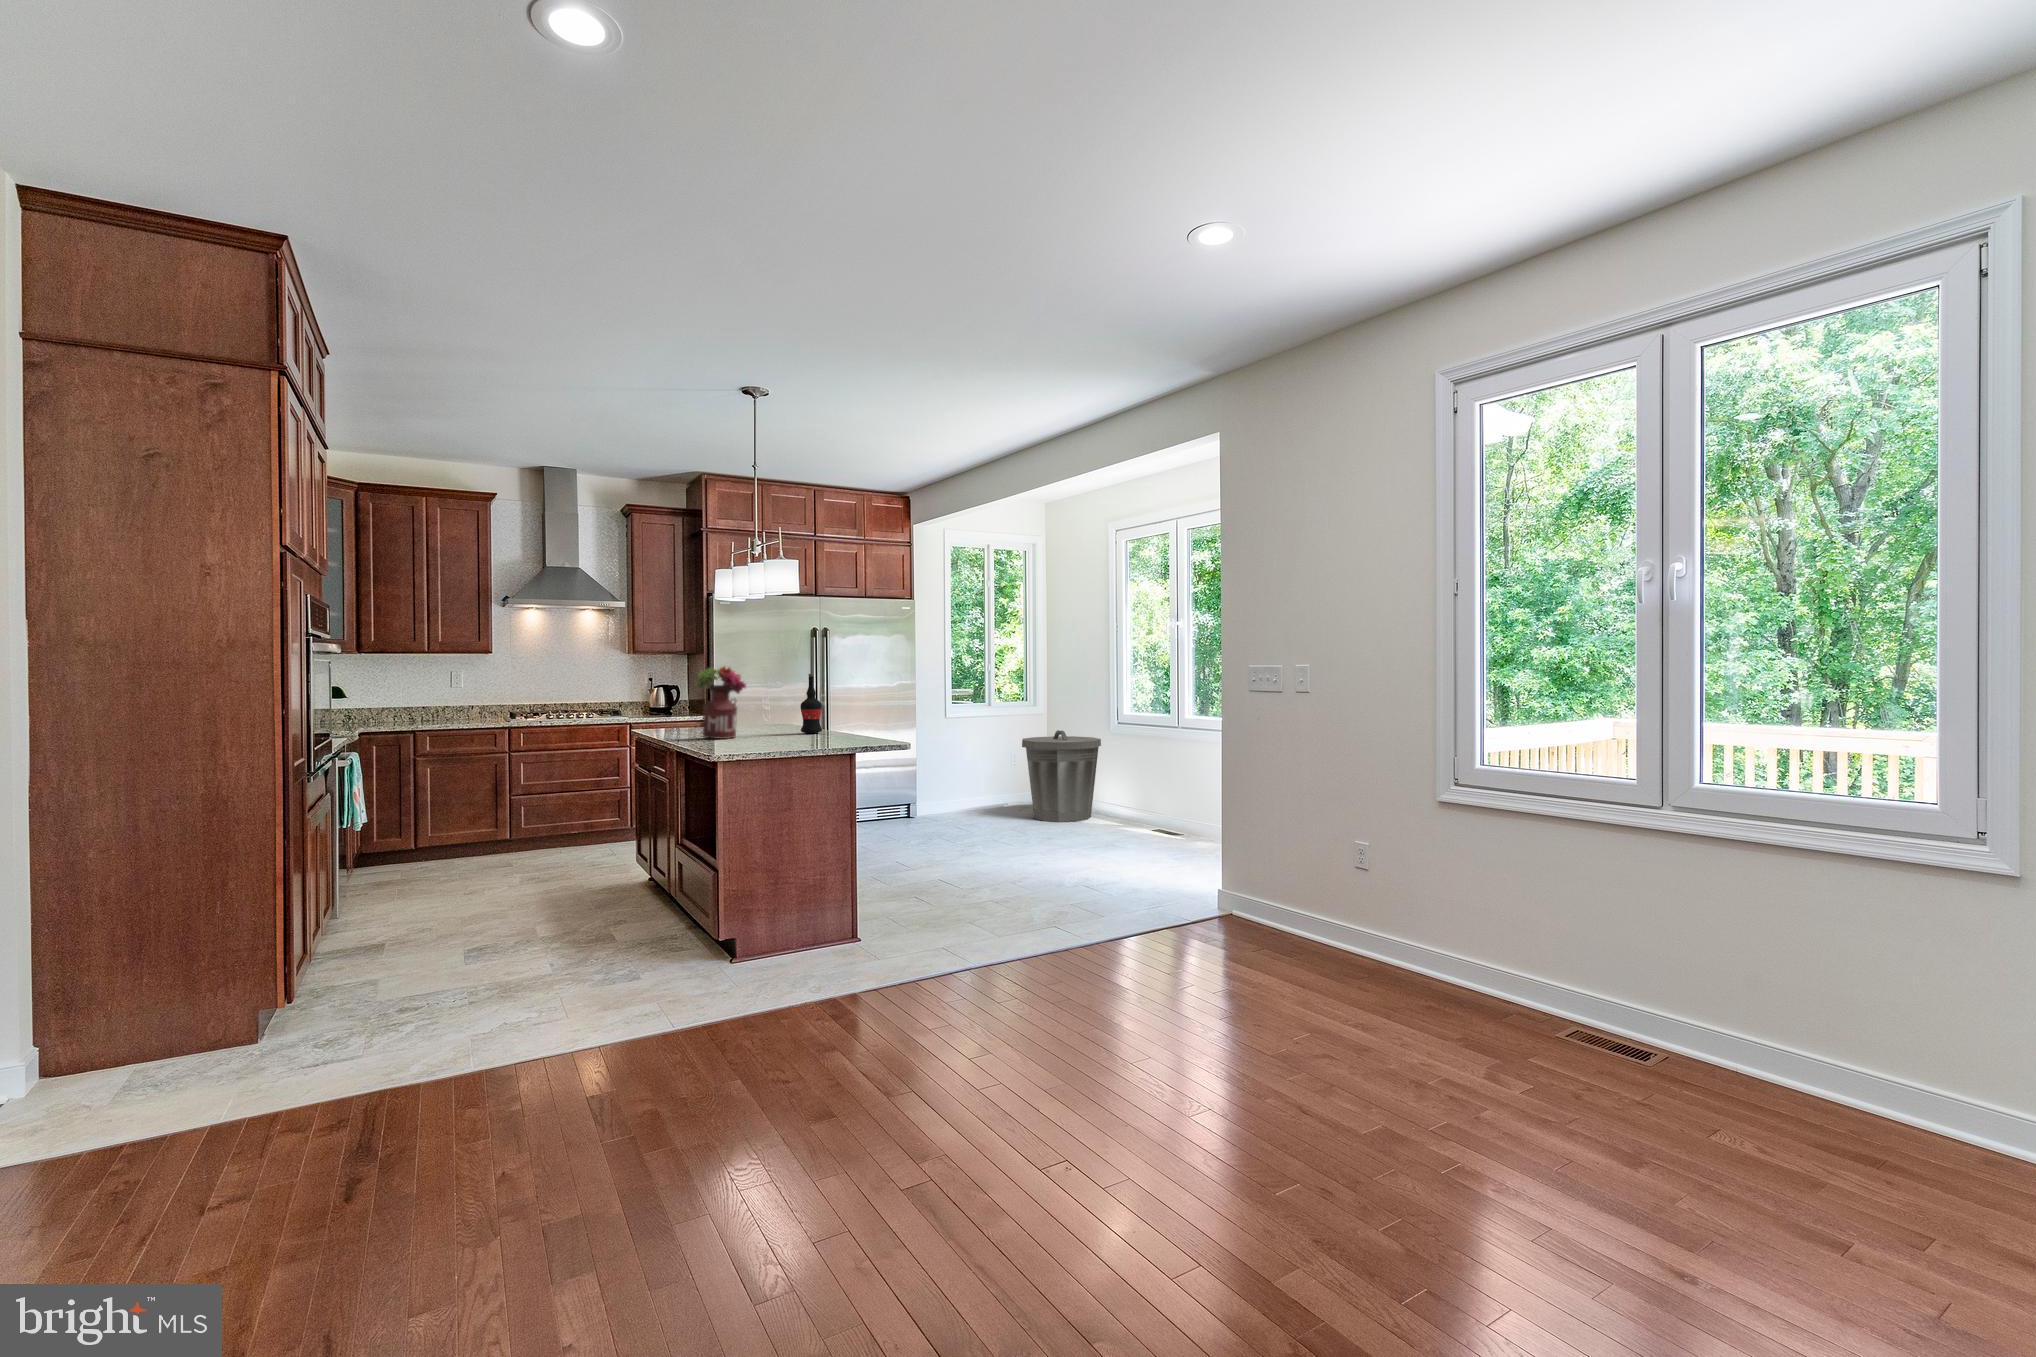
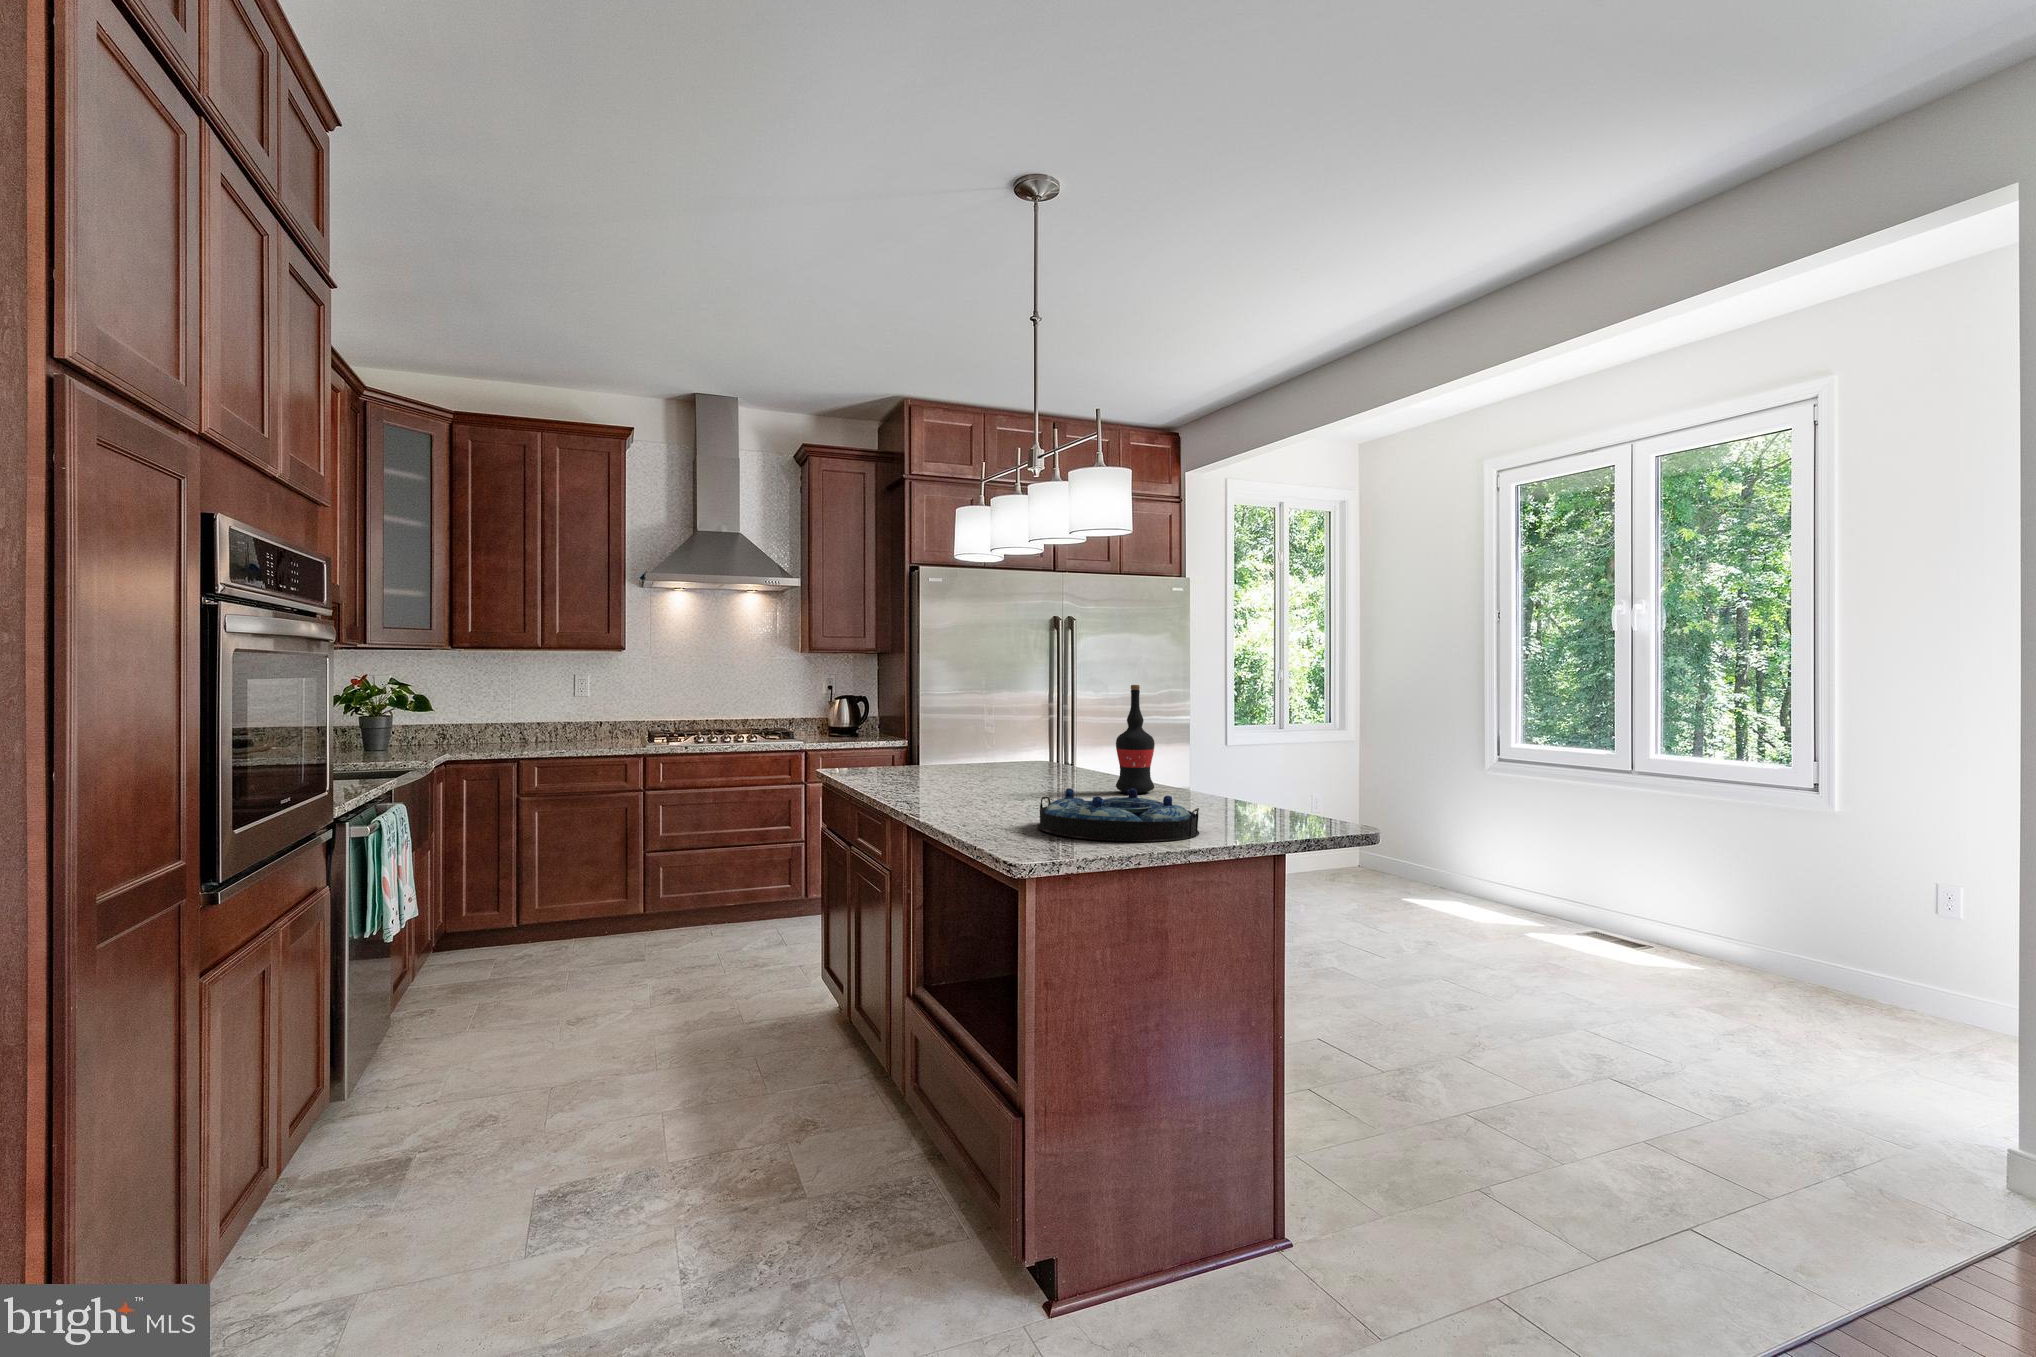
flower arrangement: present [696,666,746,739] -> none [940,669,1032,803]
serving tray: none [736,725,815,748] -> present [1038,788,1199,841]
trash can: present [1022,730,1101,822] -> none [1348,770,1476,910]

